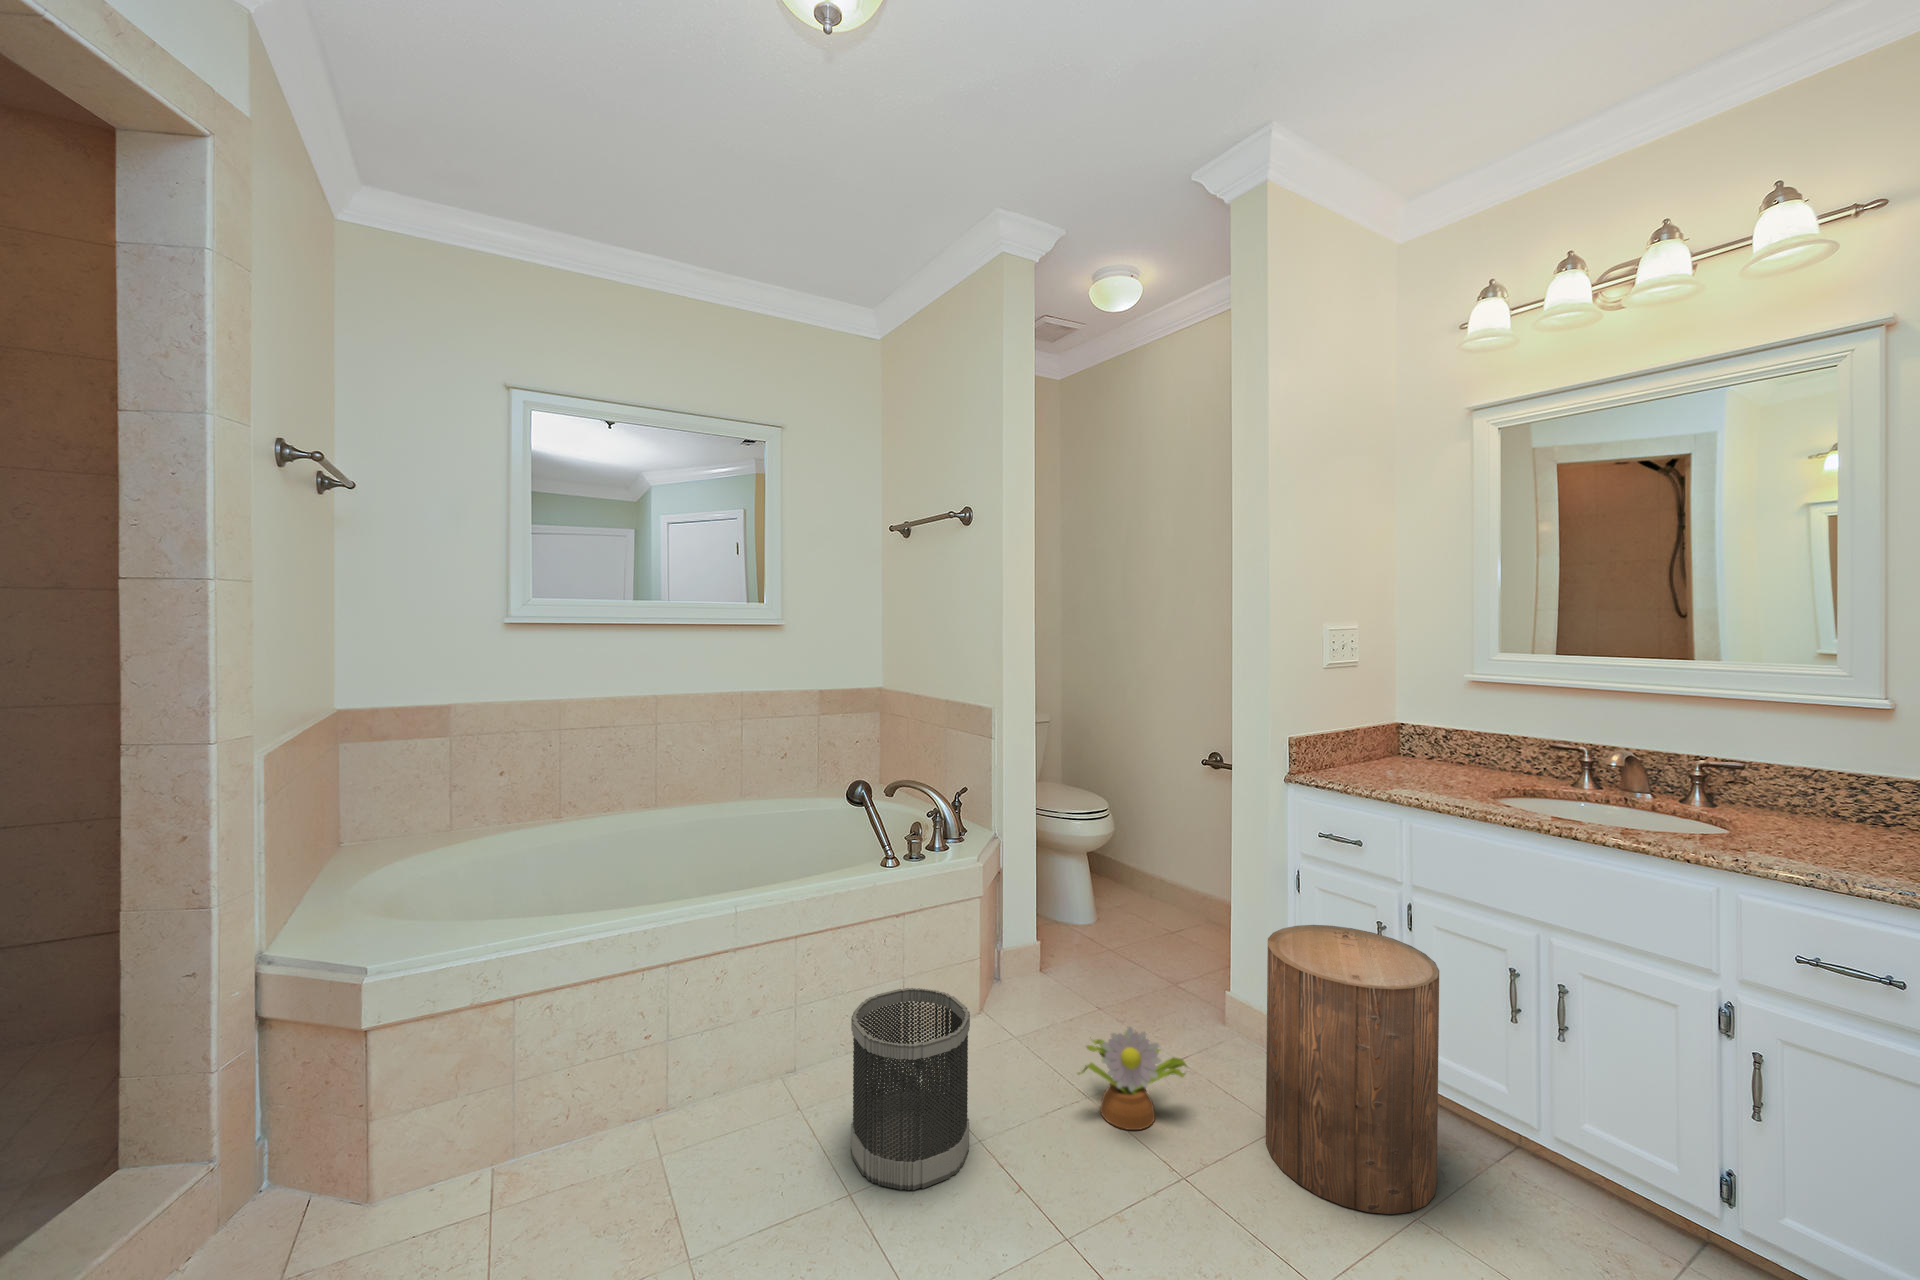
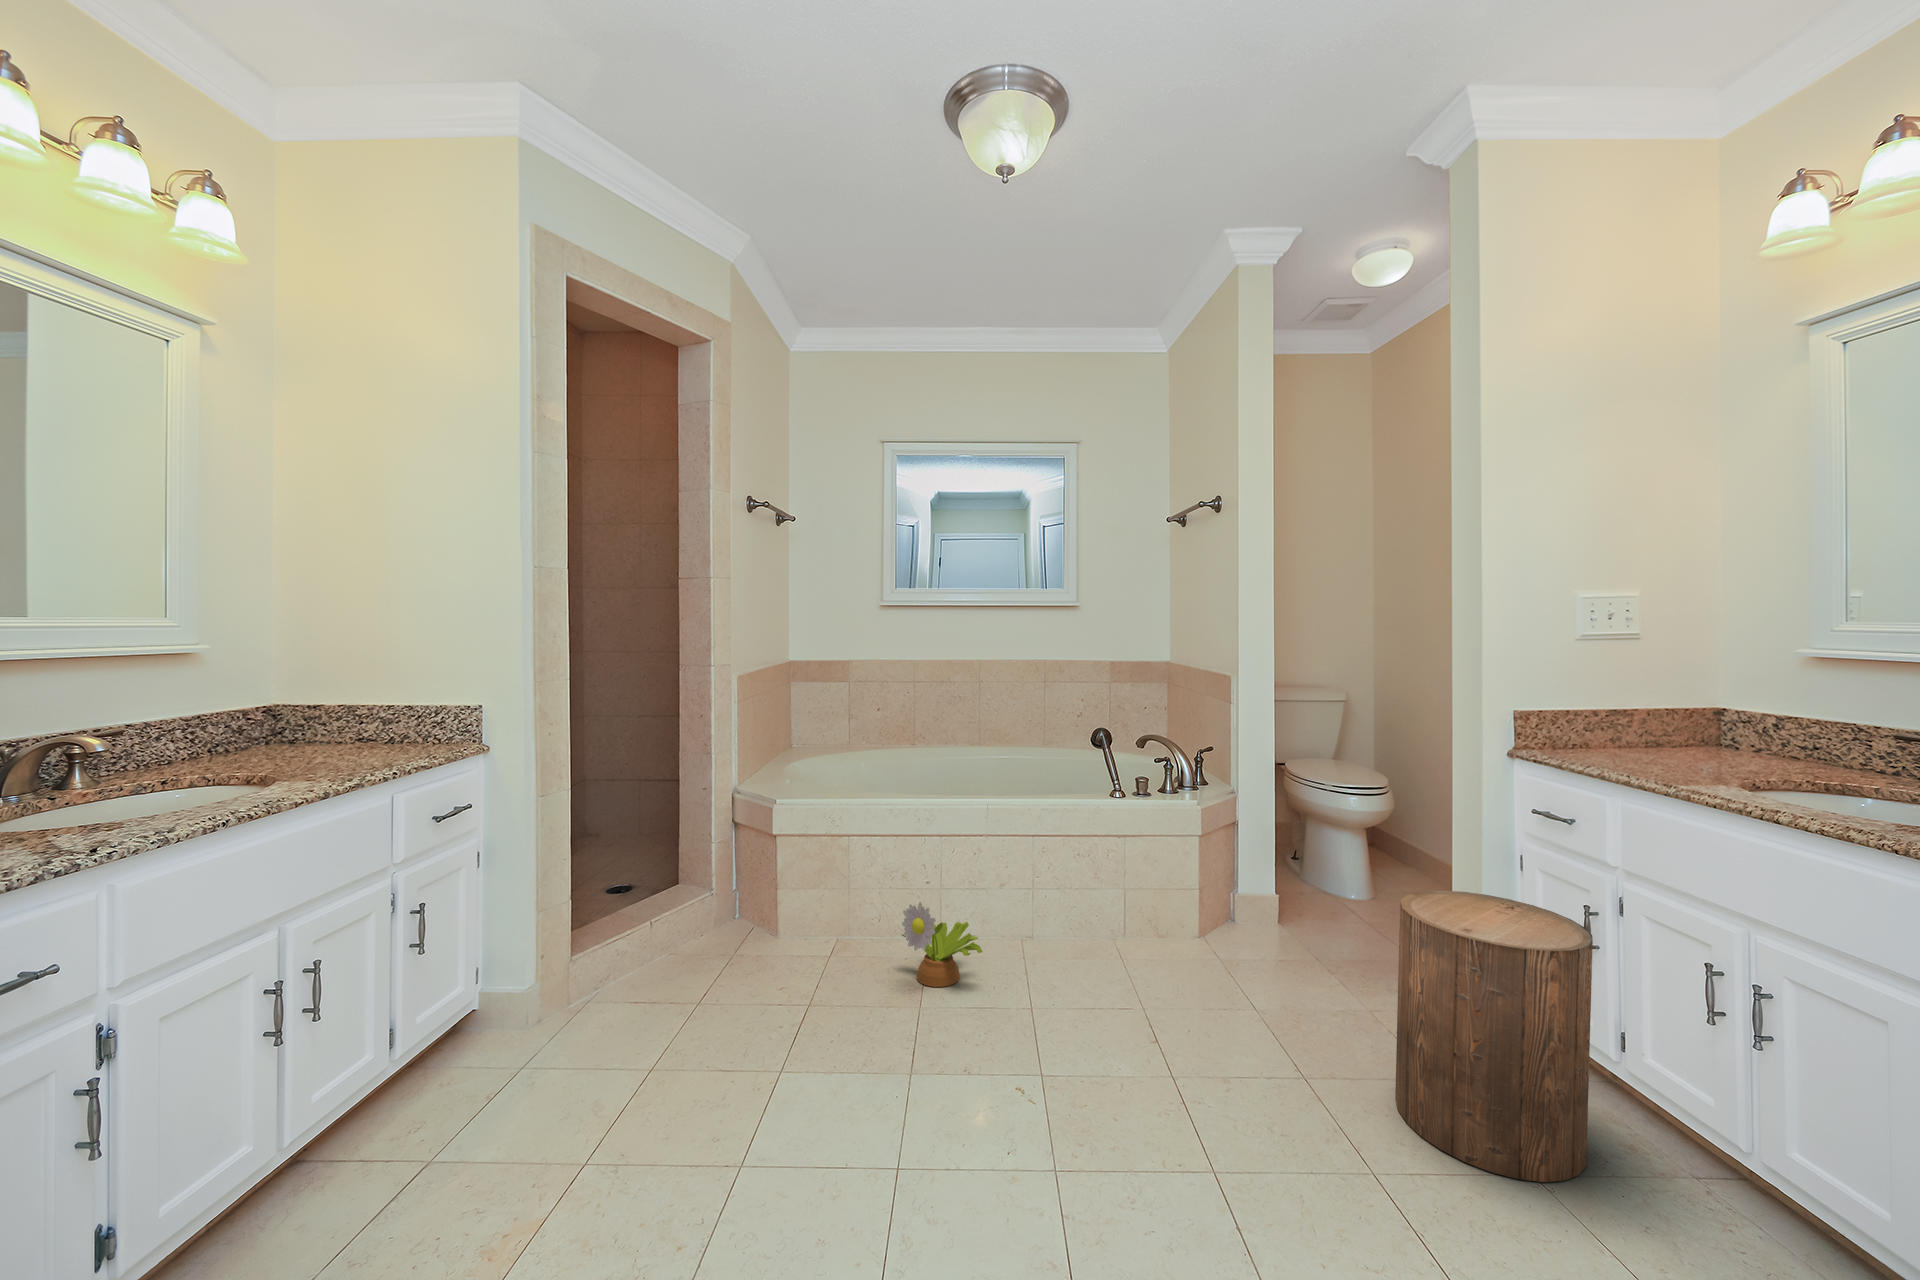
wastebasket: present [851,988,970,1190] -> none [1031,879,1124,1021]
decorative plant: present [1078,1027,1187,1130] -> present [902,902,983,987]

